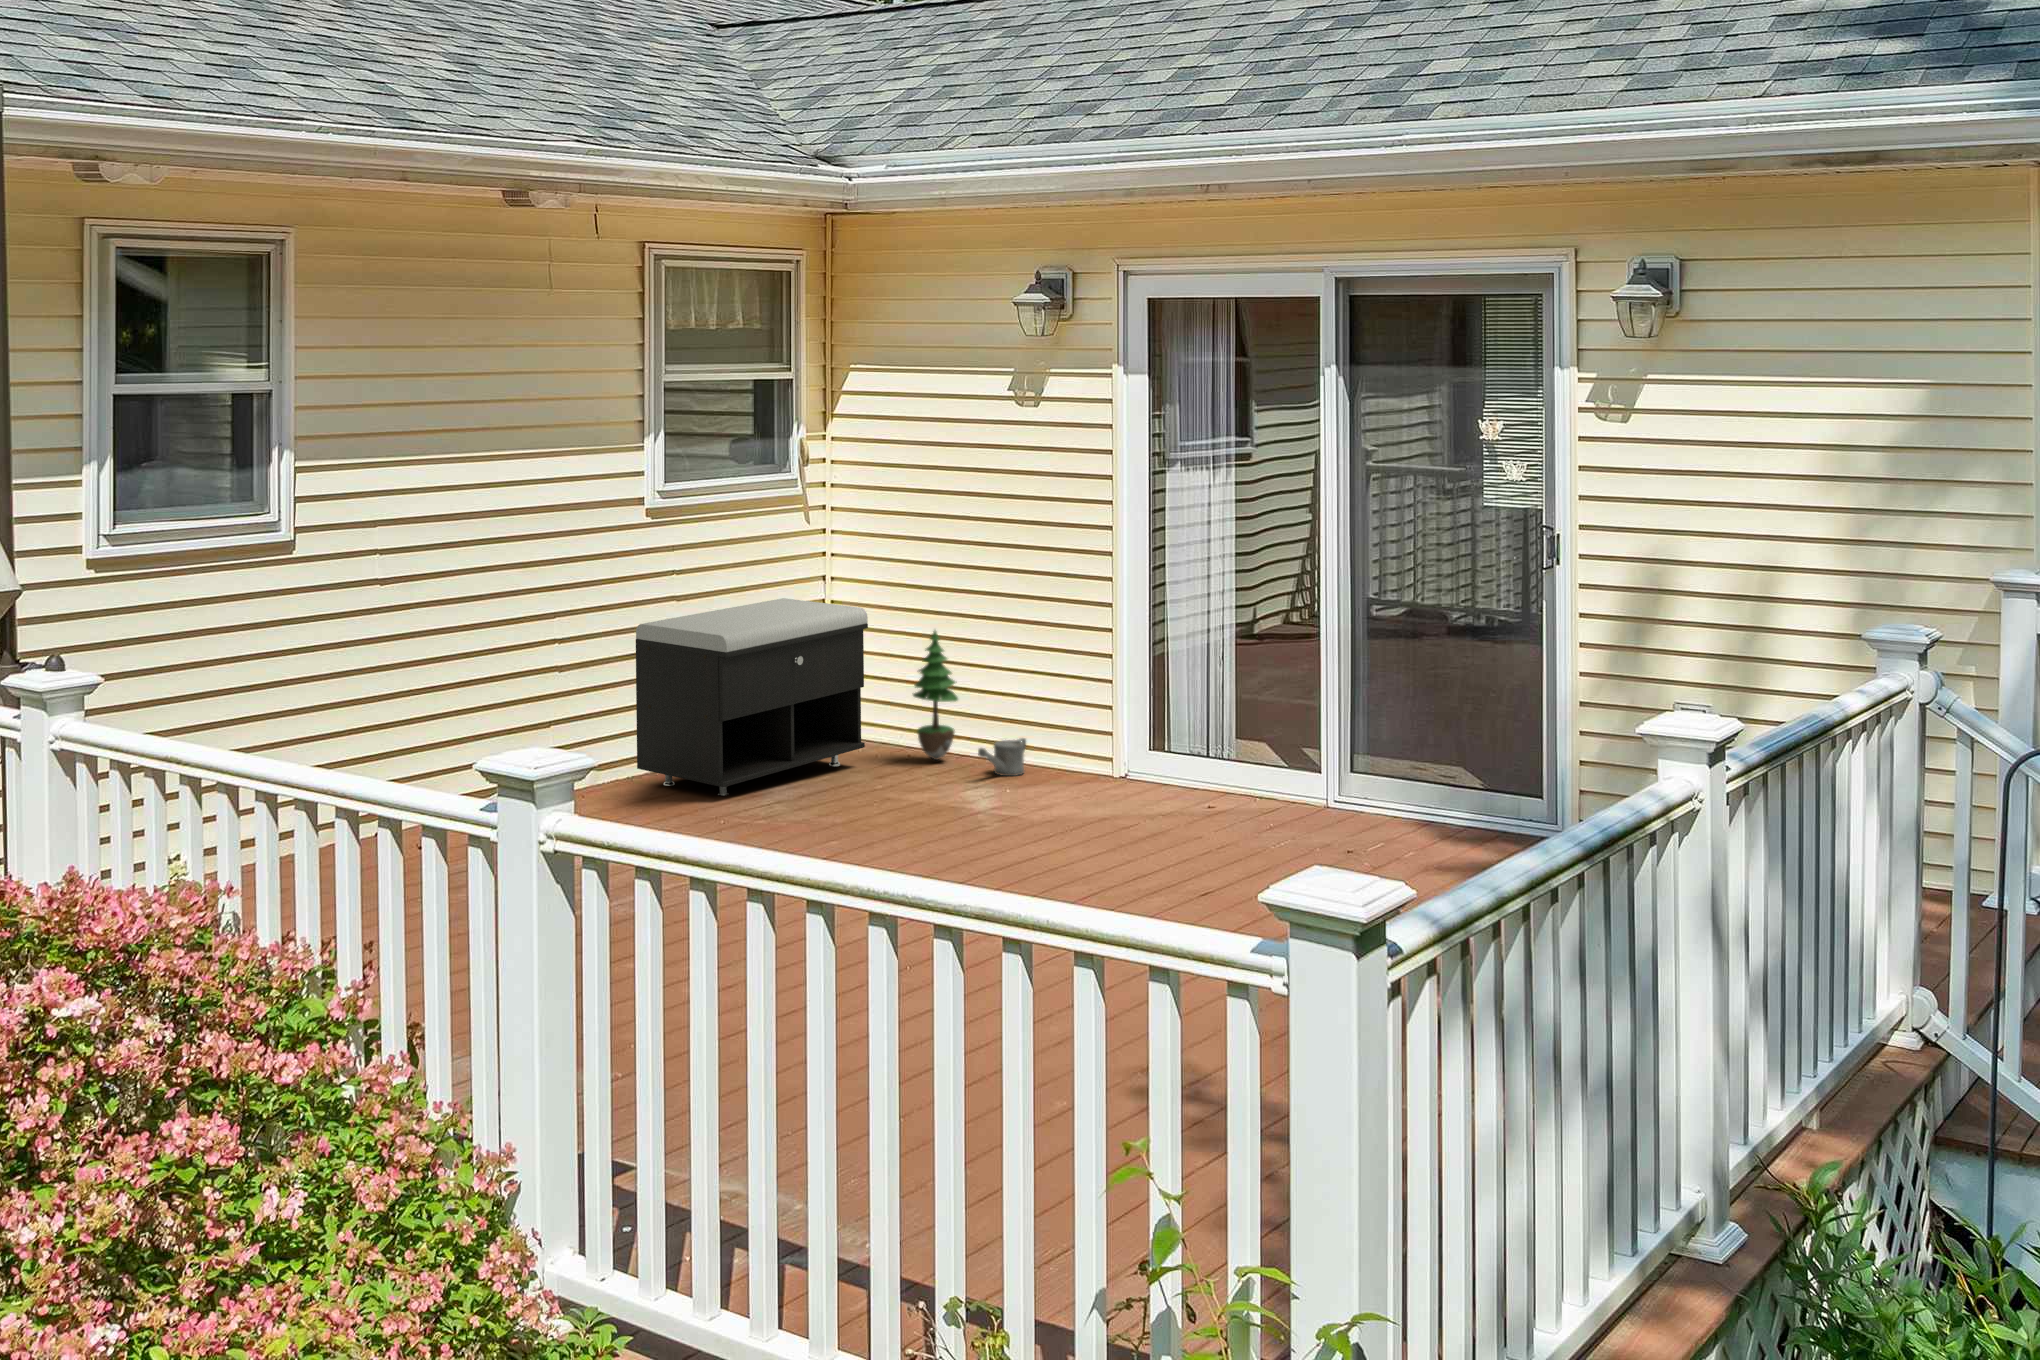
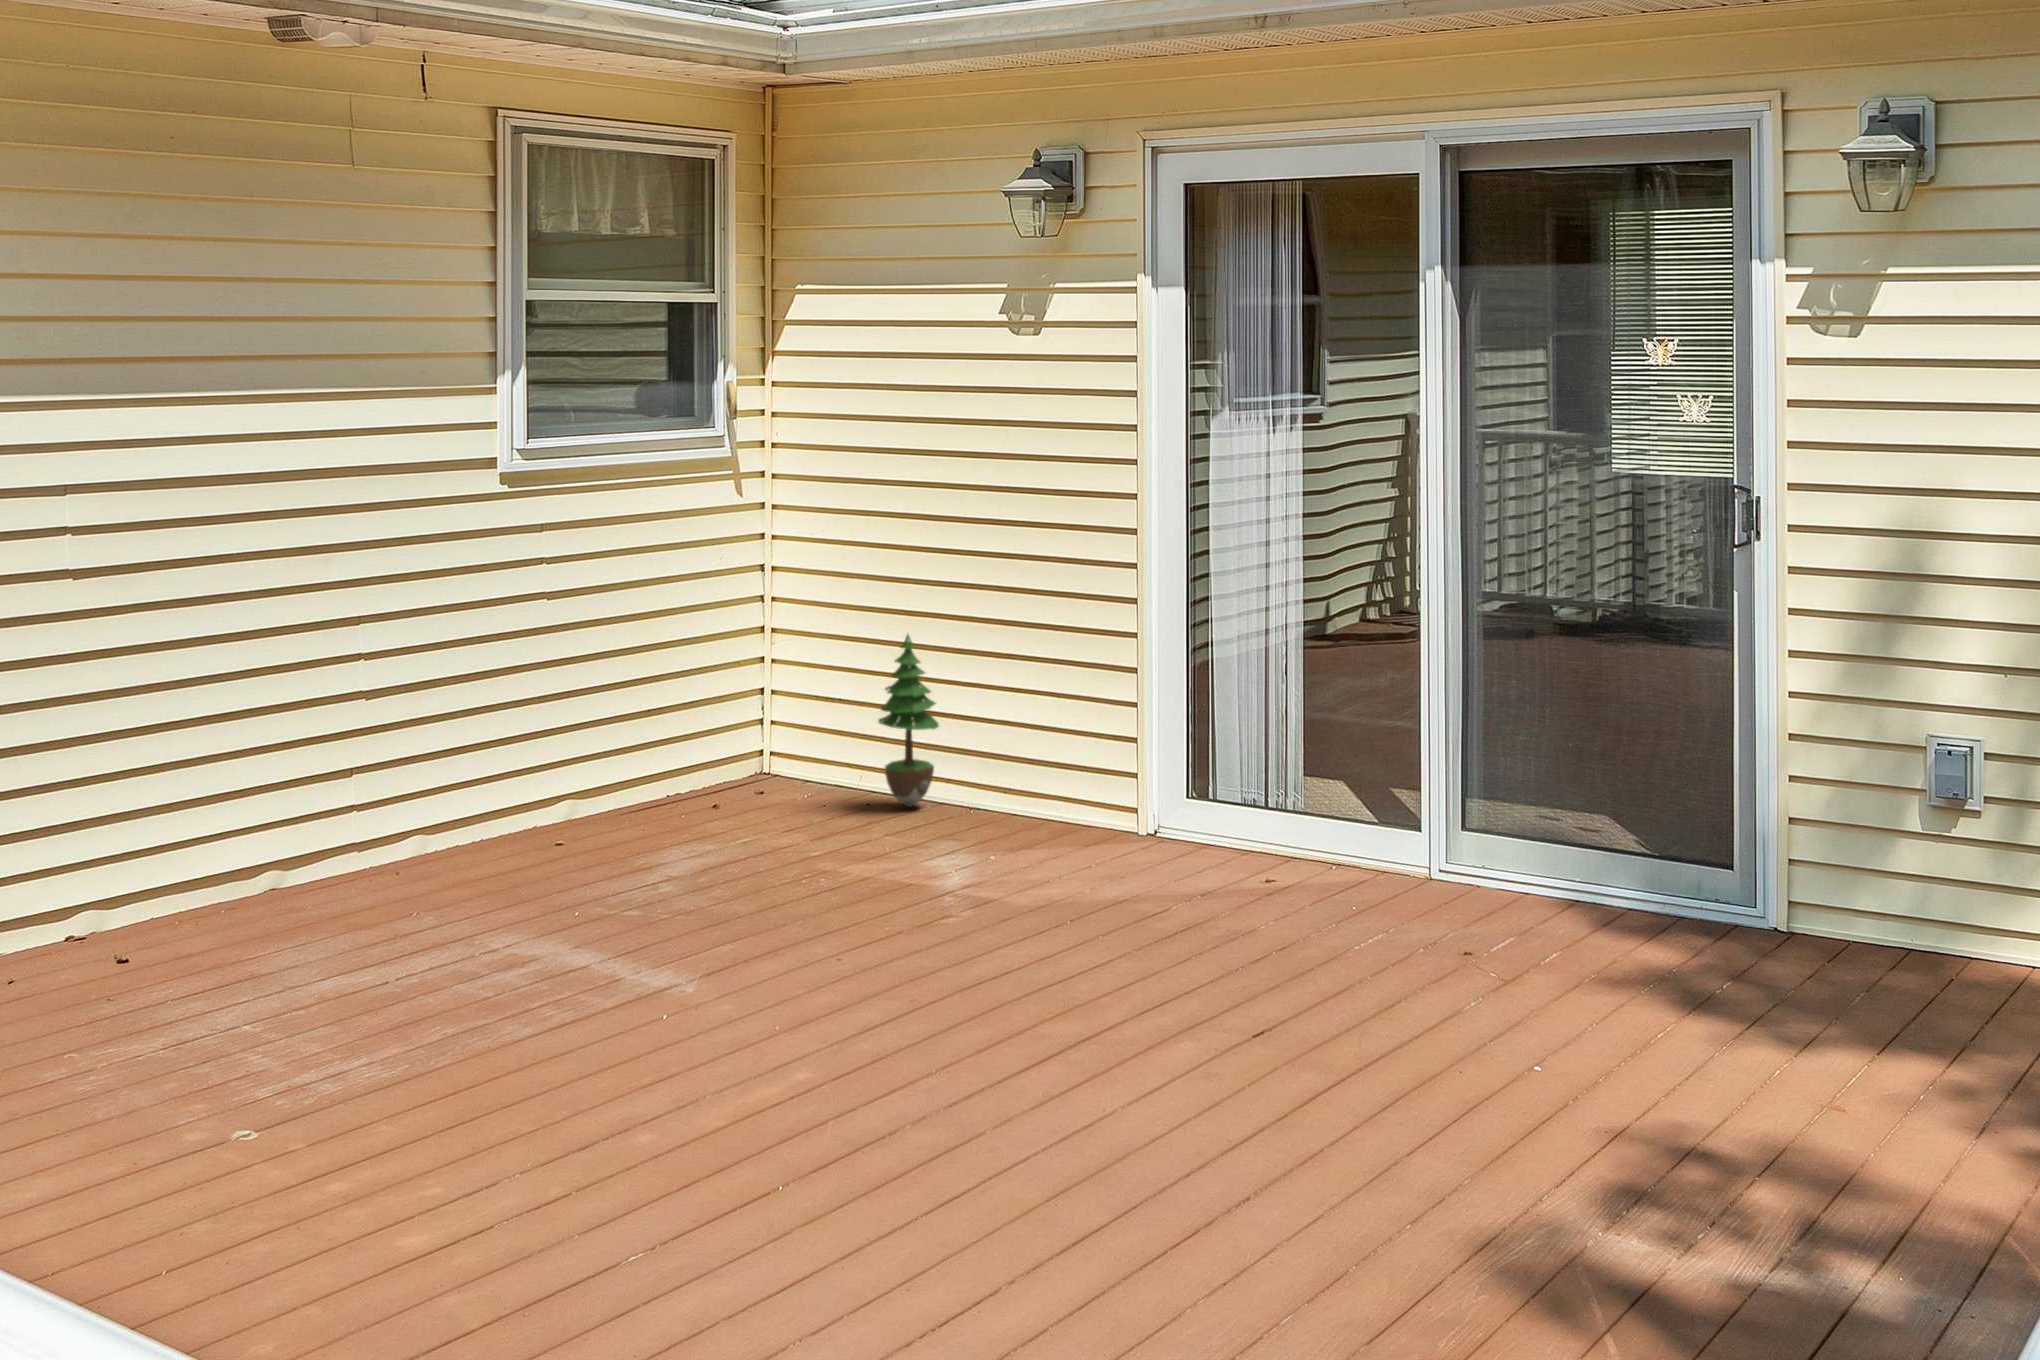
storage bench: present [636,598,868,796] -> none [491,595,816,869]
watering can: present [978,738,1026,776] -> none [958,777,1026,829]

